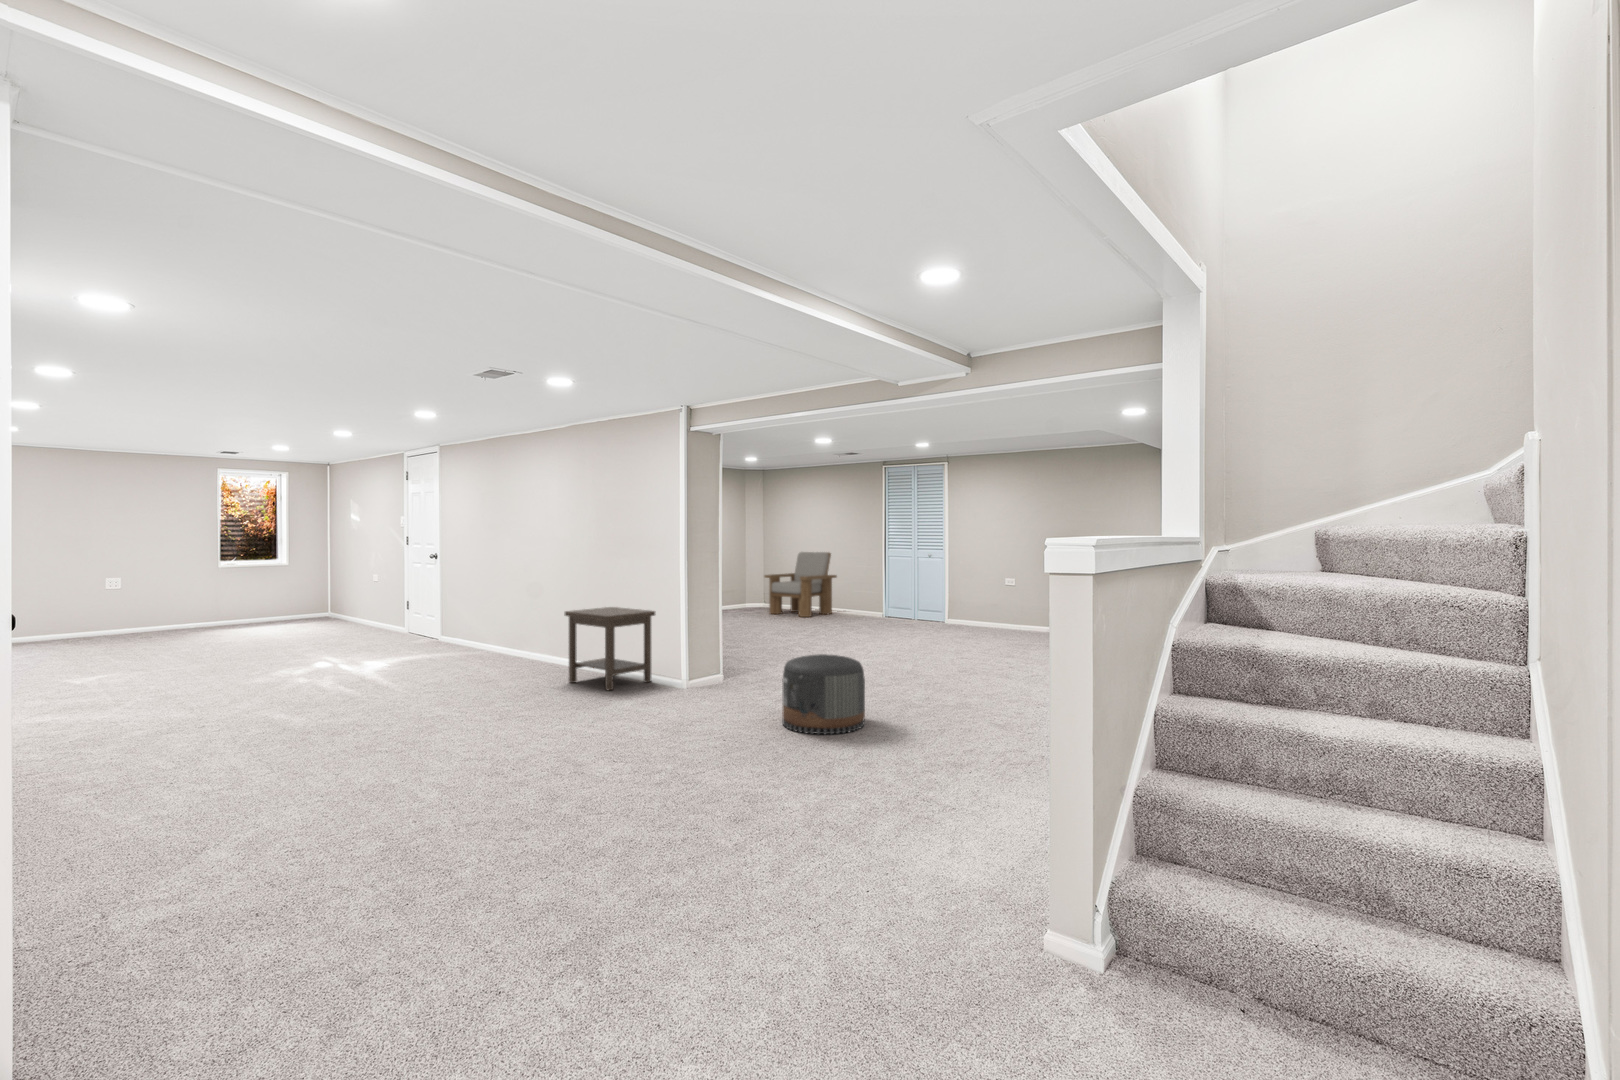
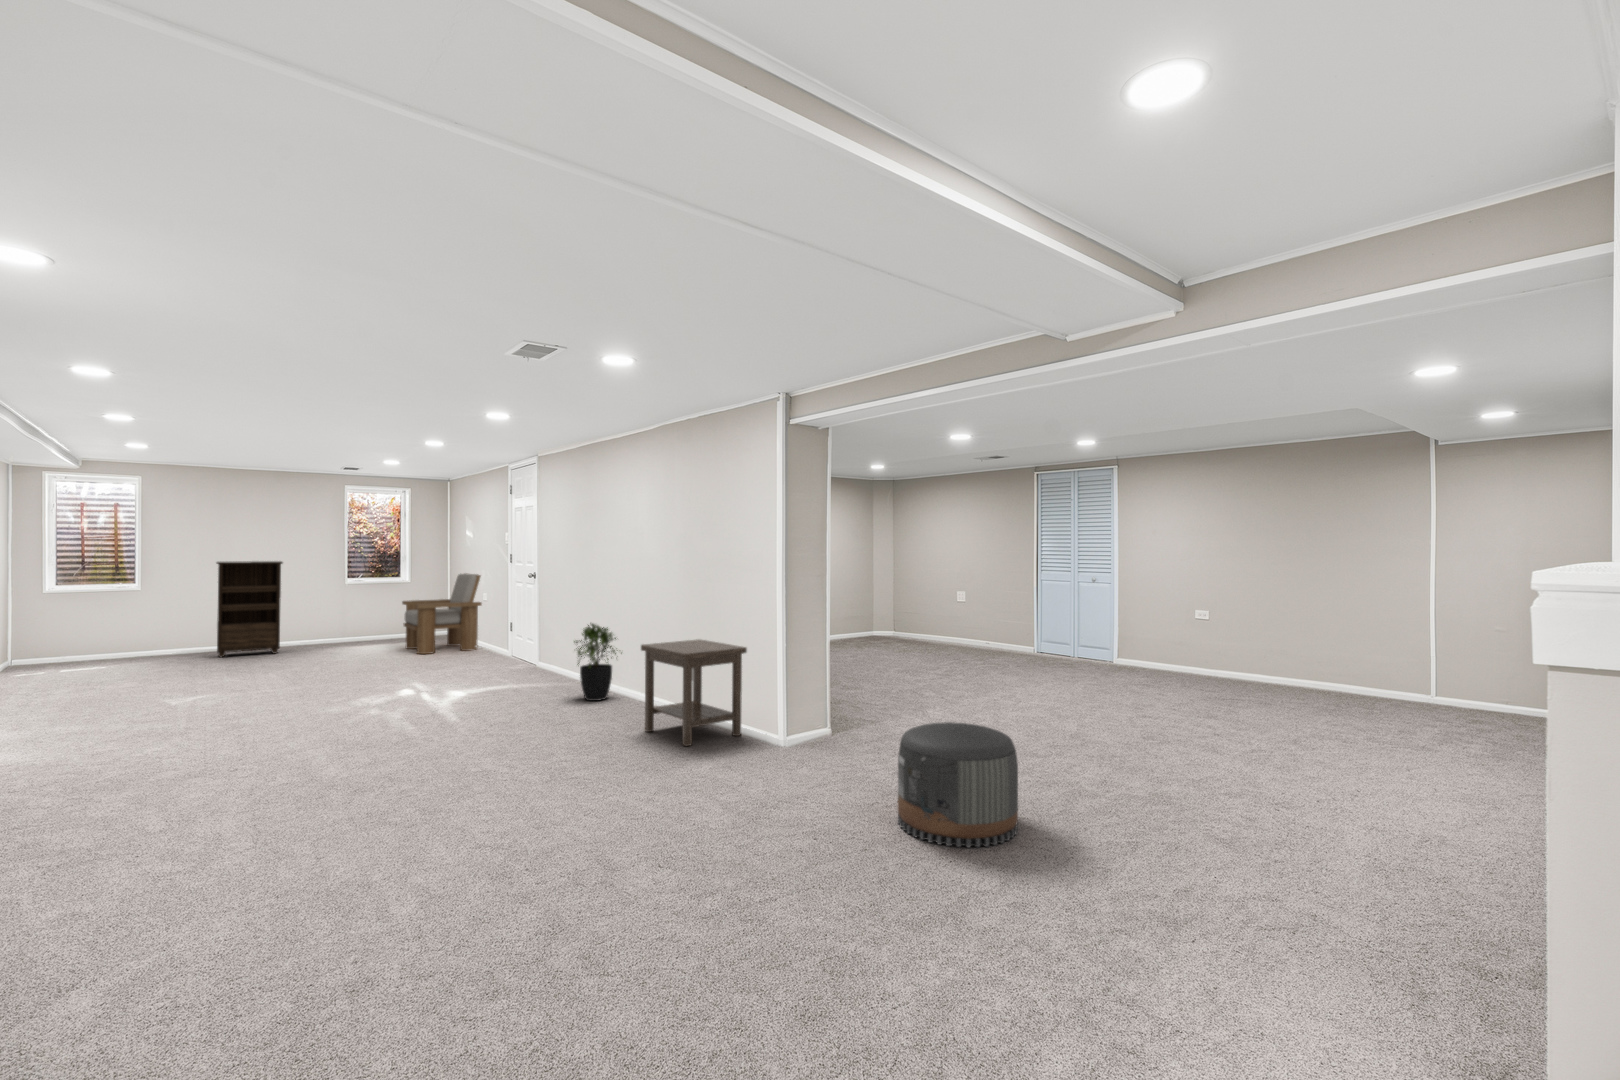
bookshelf: none [80,546,157,643] -> present [217,561,283,657]
armchair: present [765,552,837,617] -> present [402,573,482,654]
potted plant: none [490,595,538,664] -> present [574,623,622,701]

